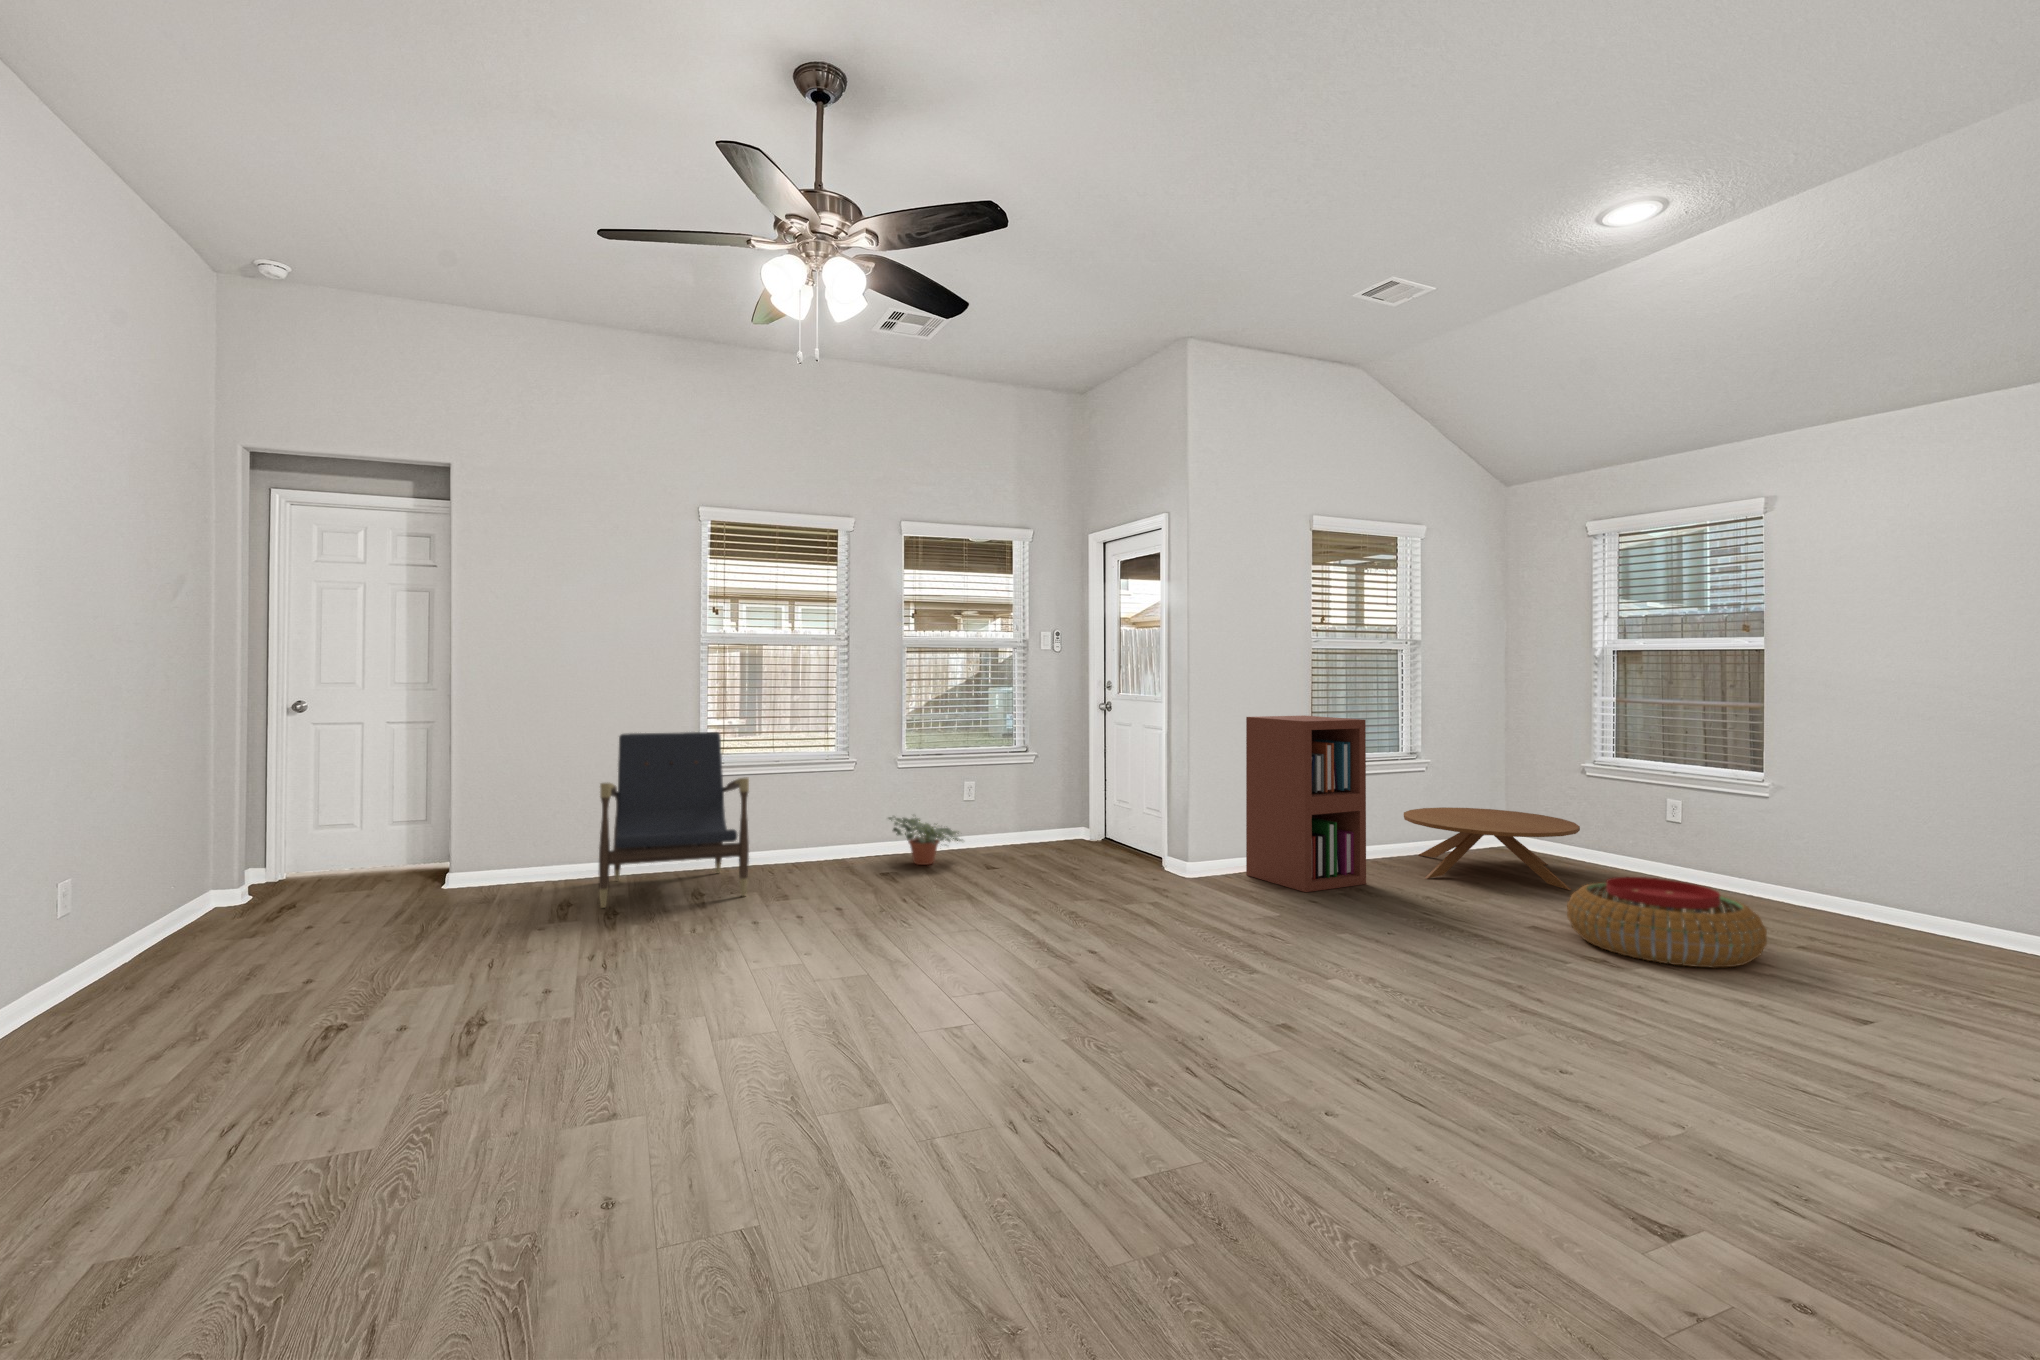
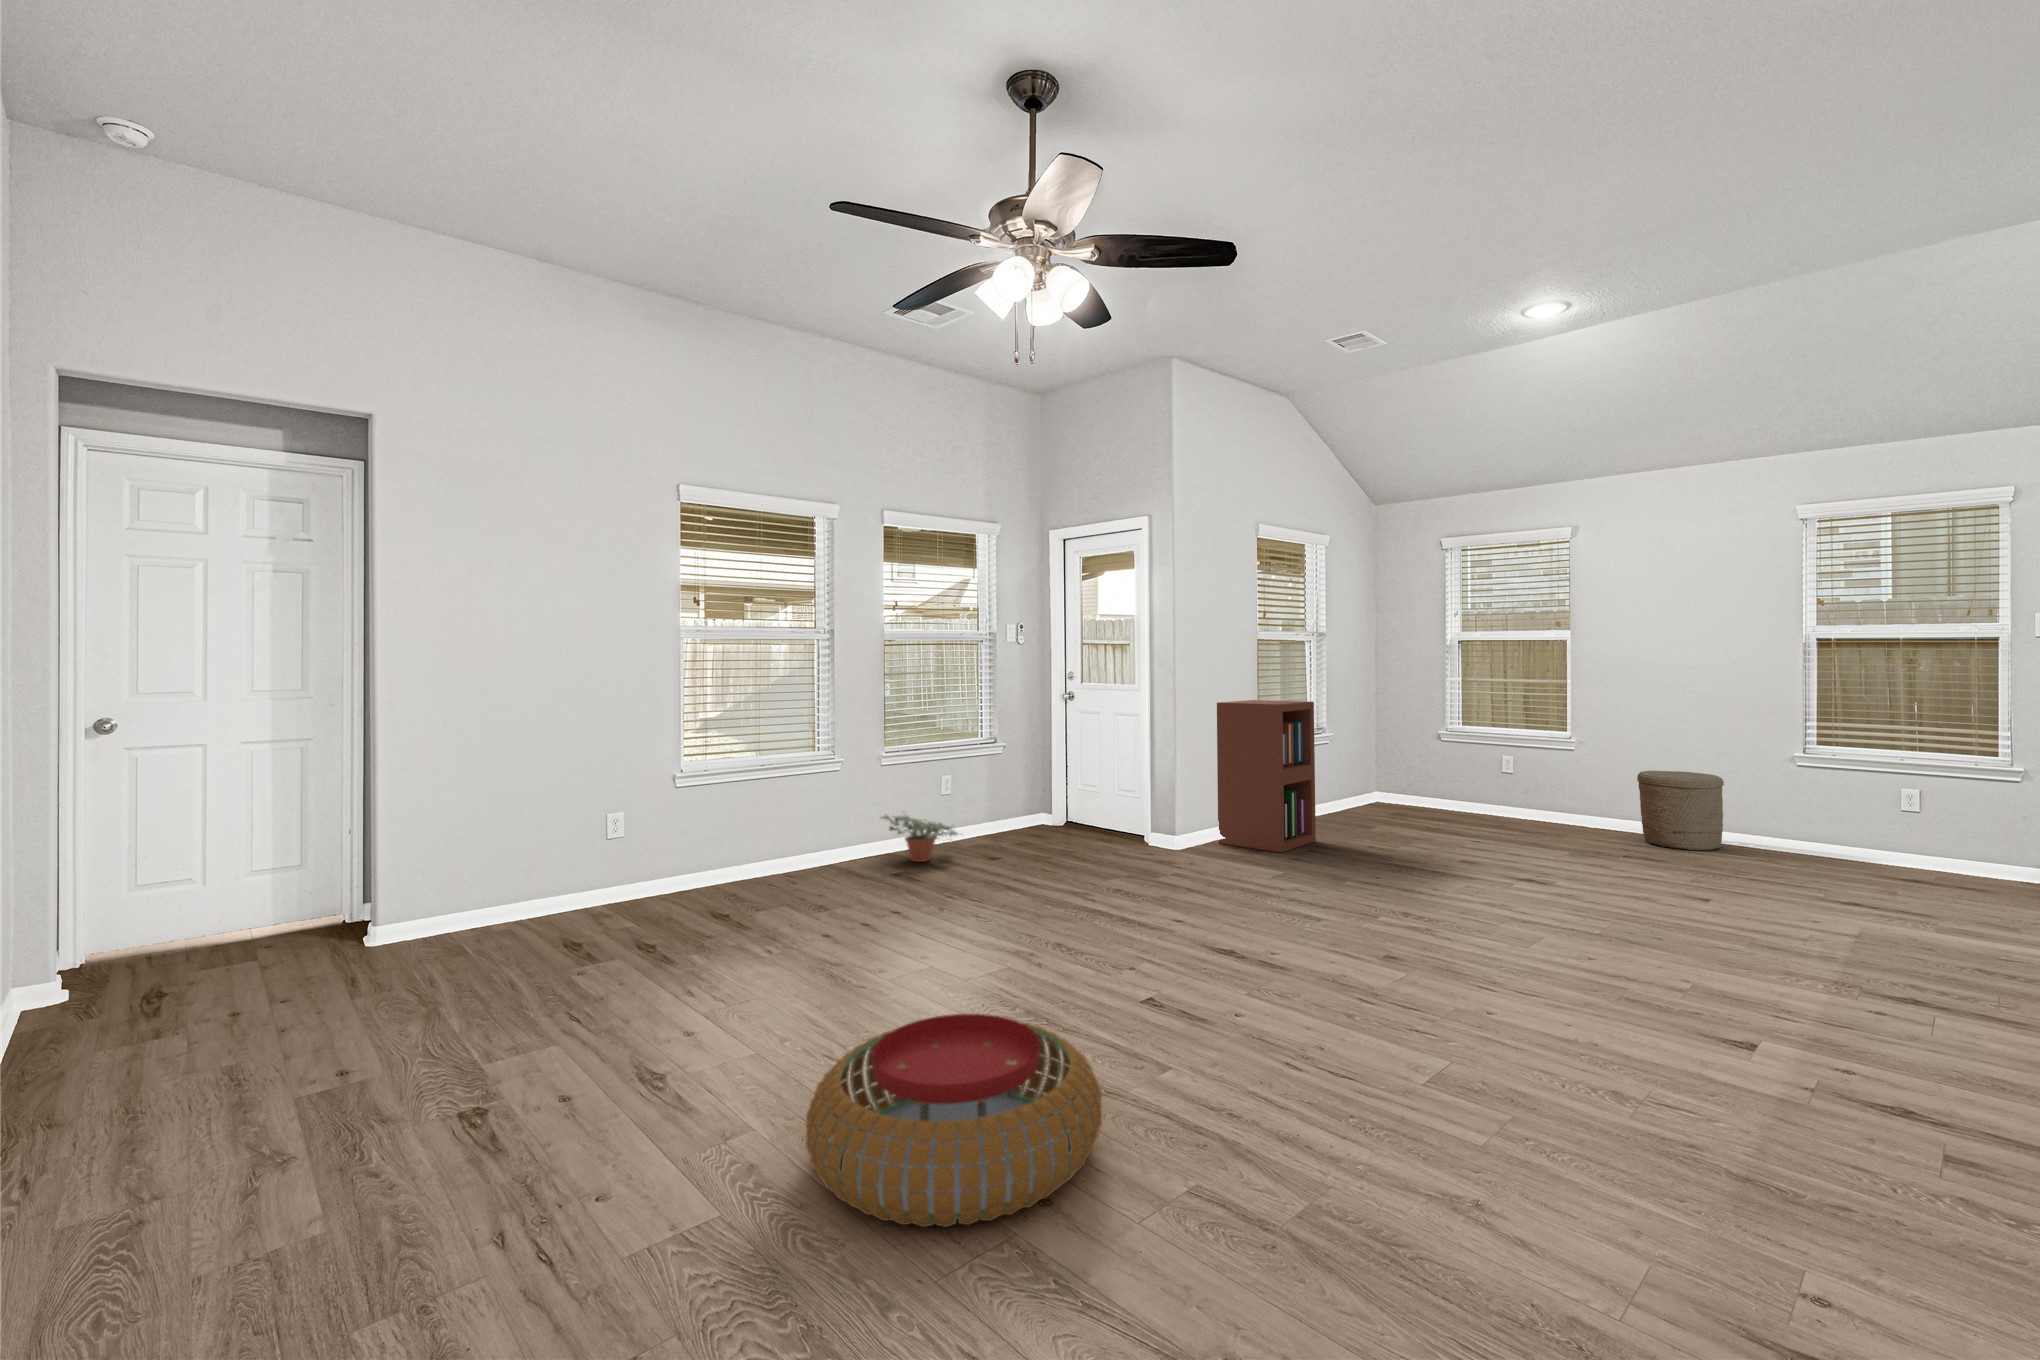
lounge chair: present [599,732,749,908] -> none [594,737,776,943]
coffee table: present [1404,807,1580,890] -> none [1321,773,1457,833]
woven basket: none [1838,832,1979,951] -> present [1637,771,1724,850]
pouf: present [1567,877,1767,968] -> present [806,1014,1102,1227]

